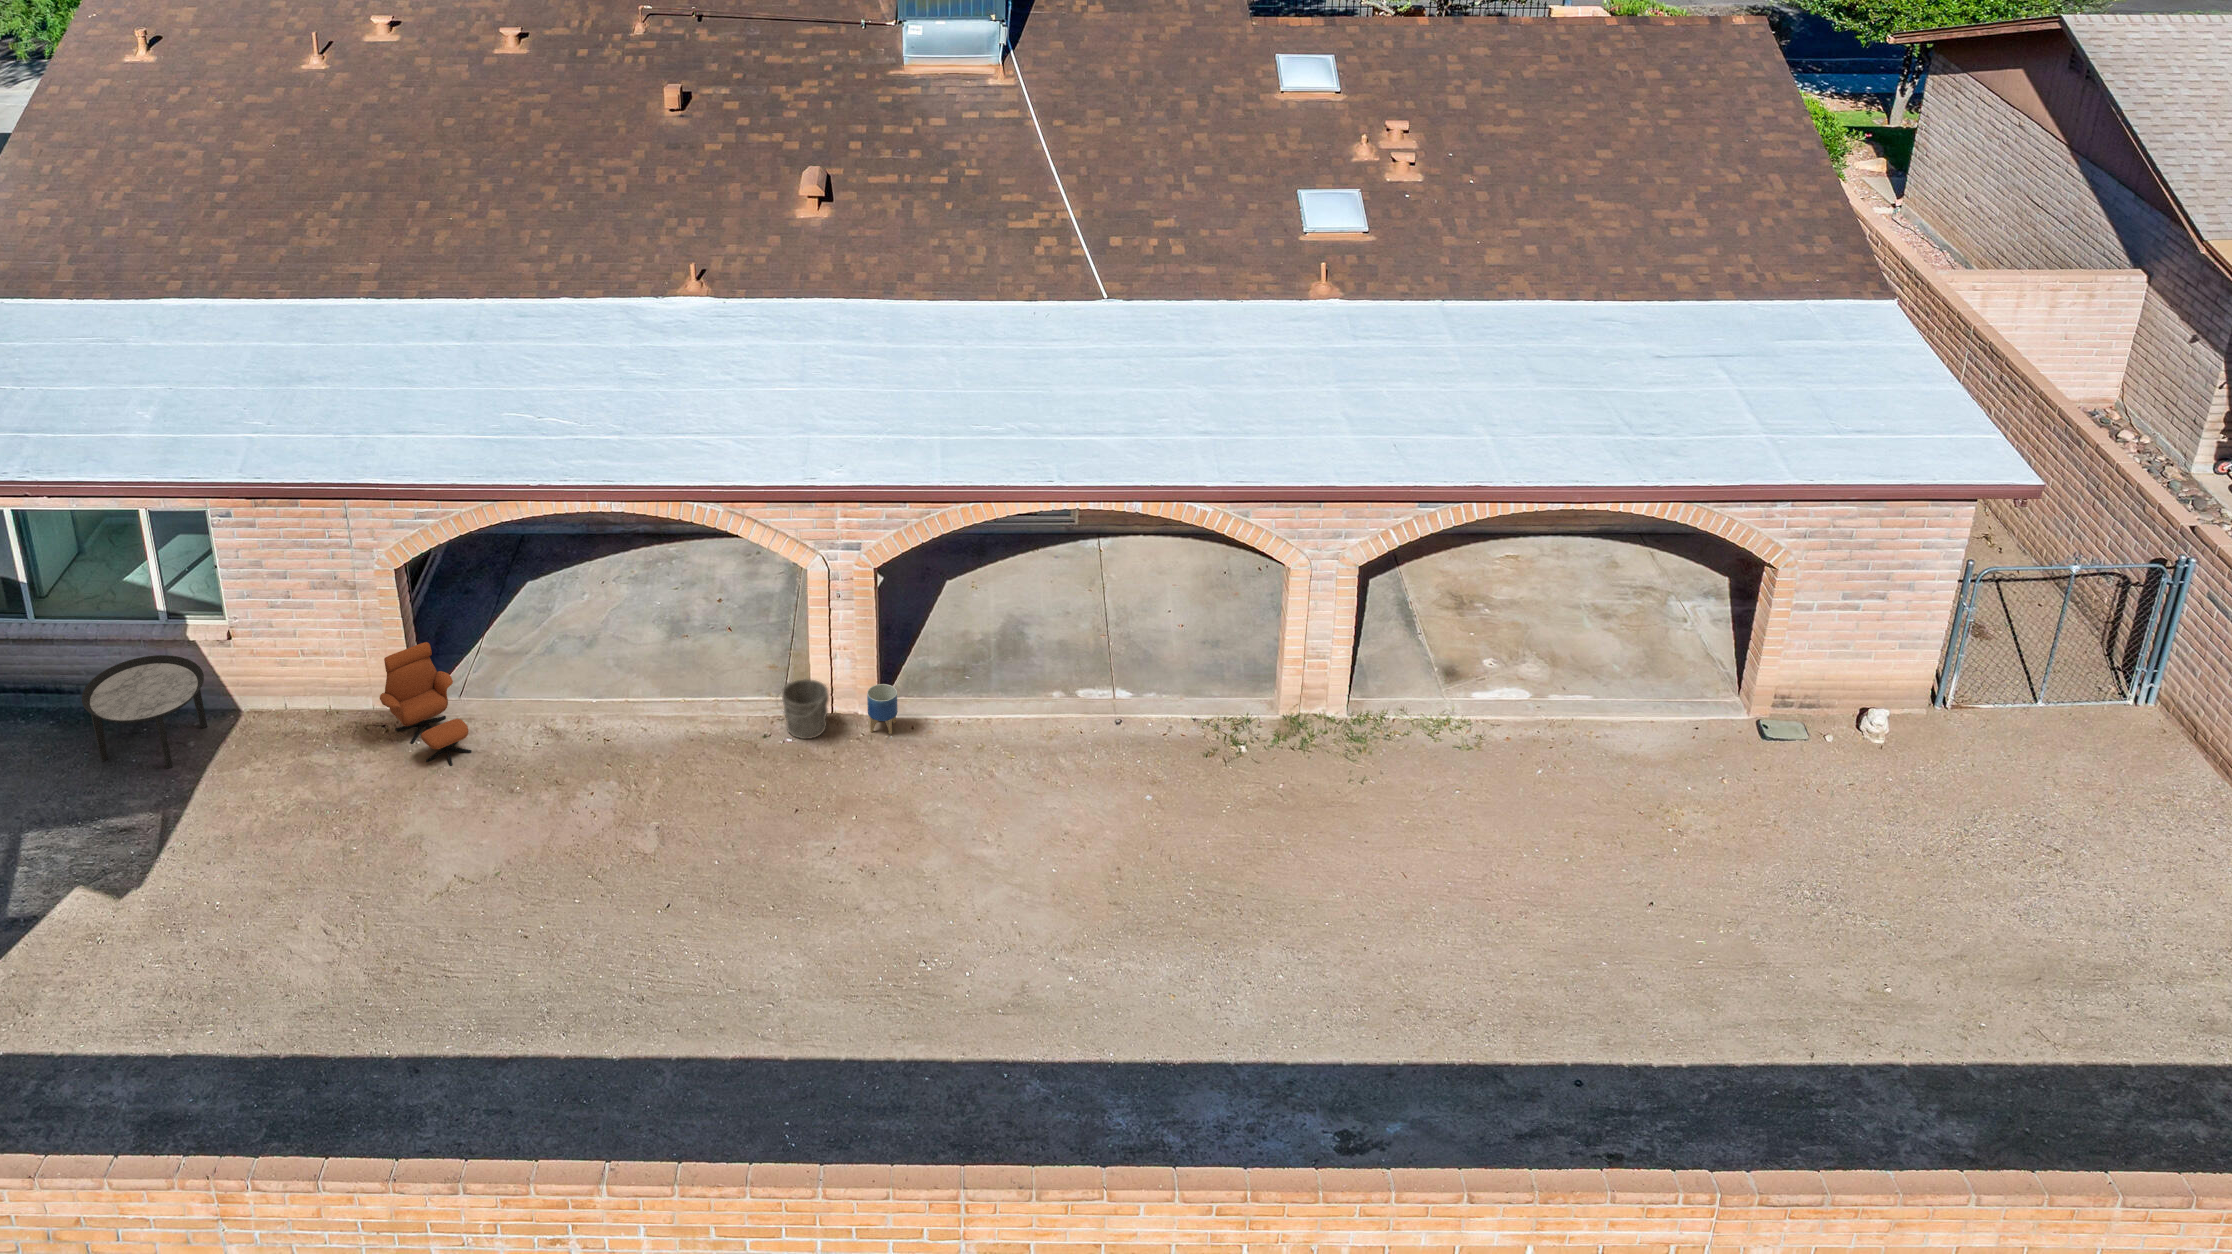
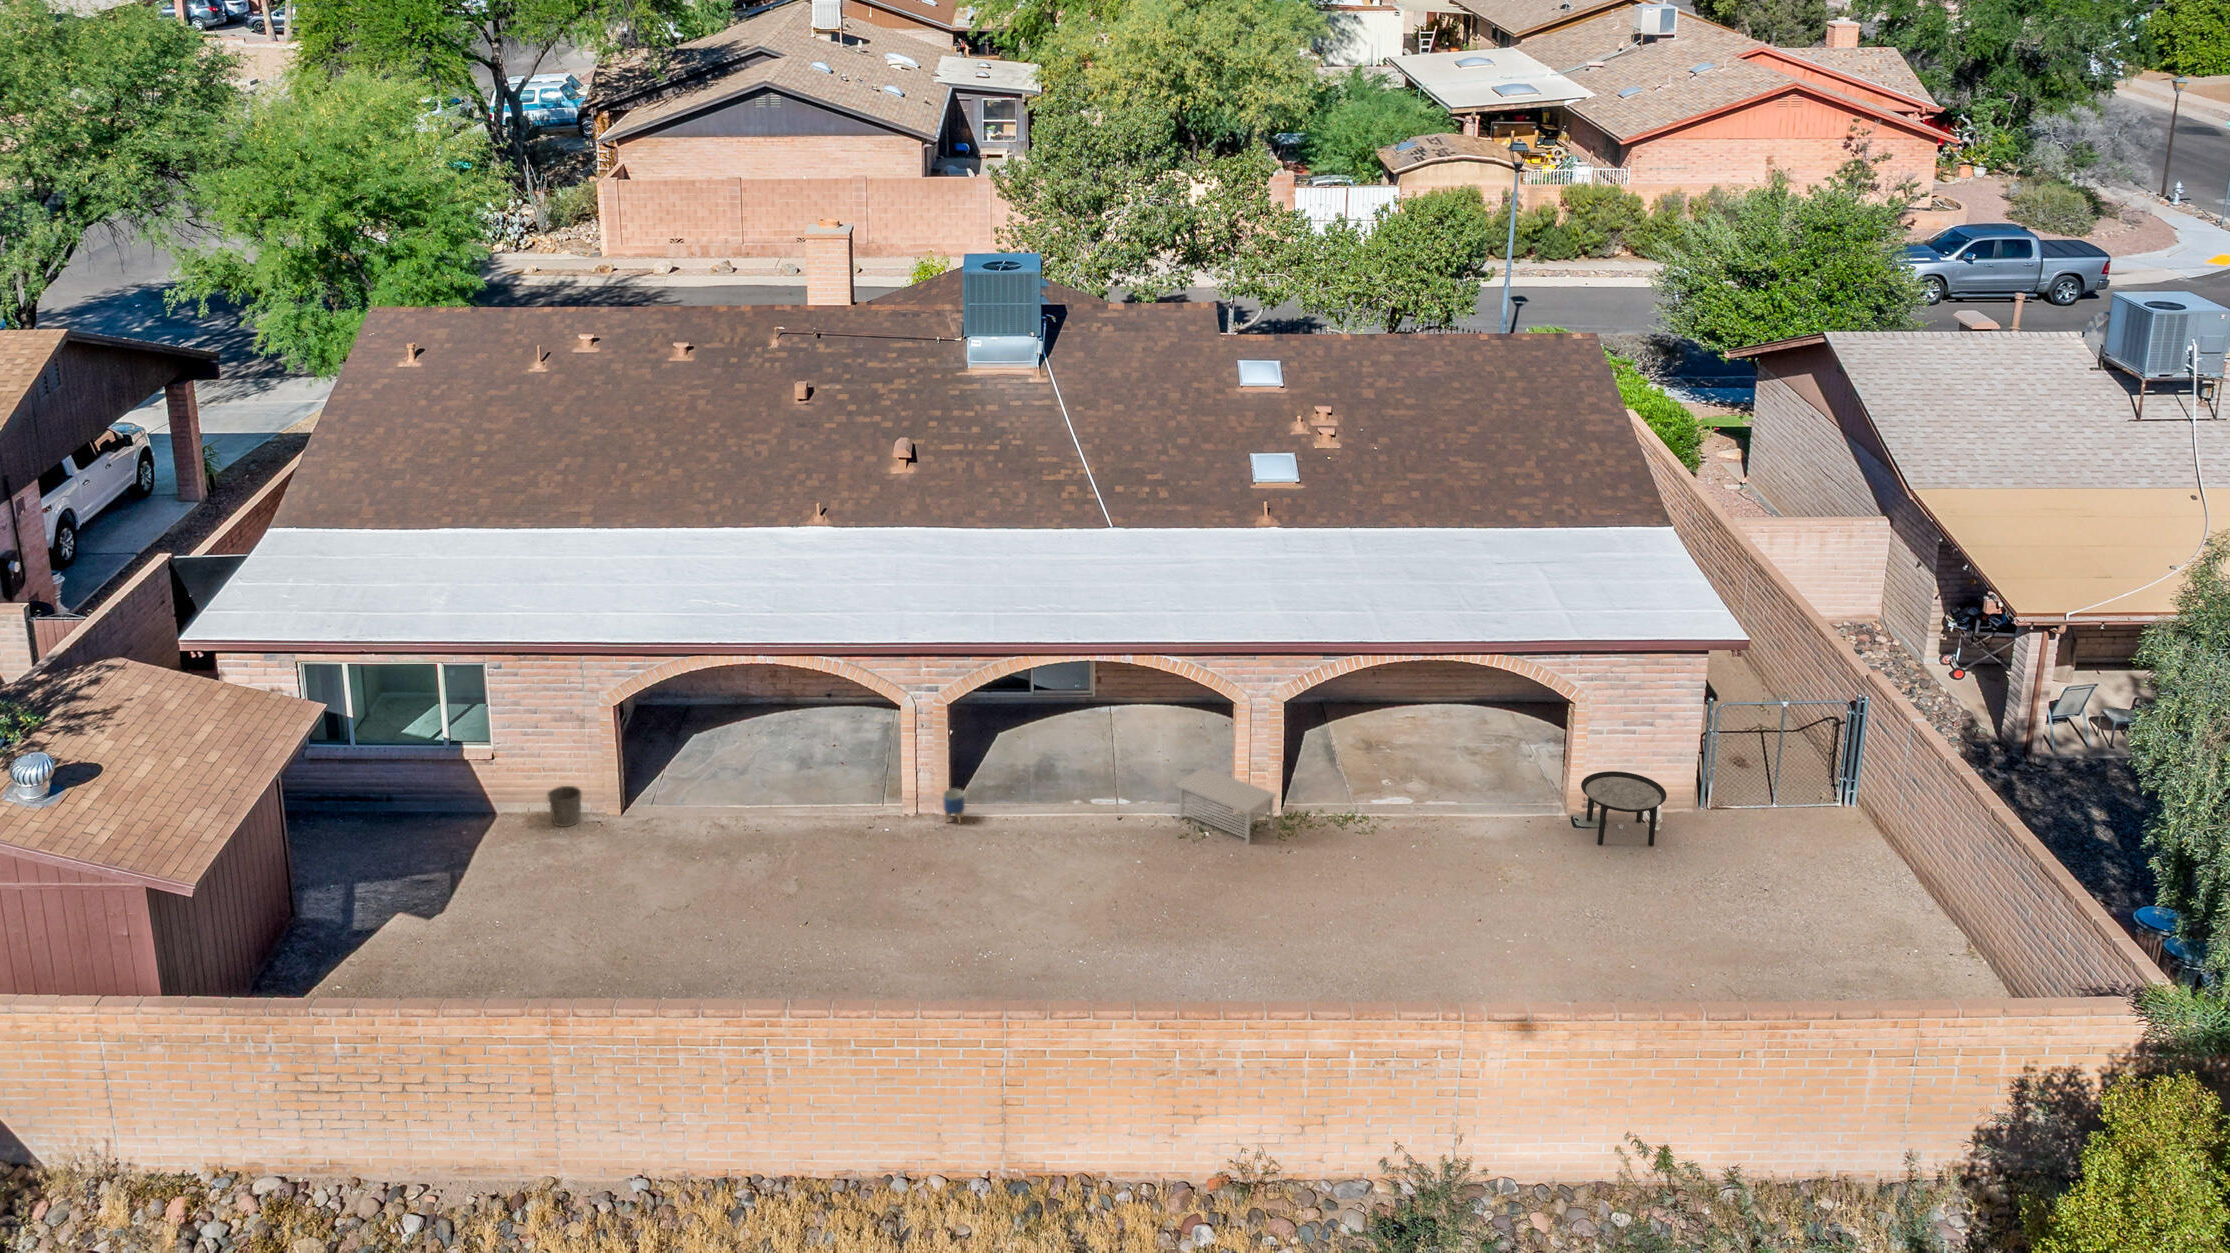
lounge chair: present [380,642,472,766] -> none [602,758,666,843]
storage bench: none [1199,651,1344,771] -> present [1176,767,1276,844]
round table: present [82,655,207,769] -> present [1581,771,1667,847]
bucket: present [782,679,829,739] -> present [546,786,582,827]

